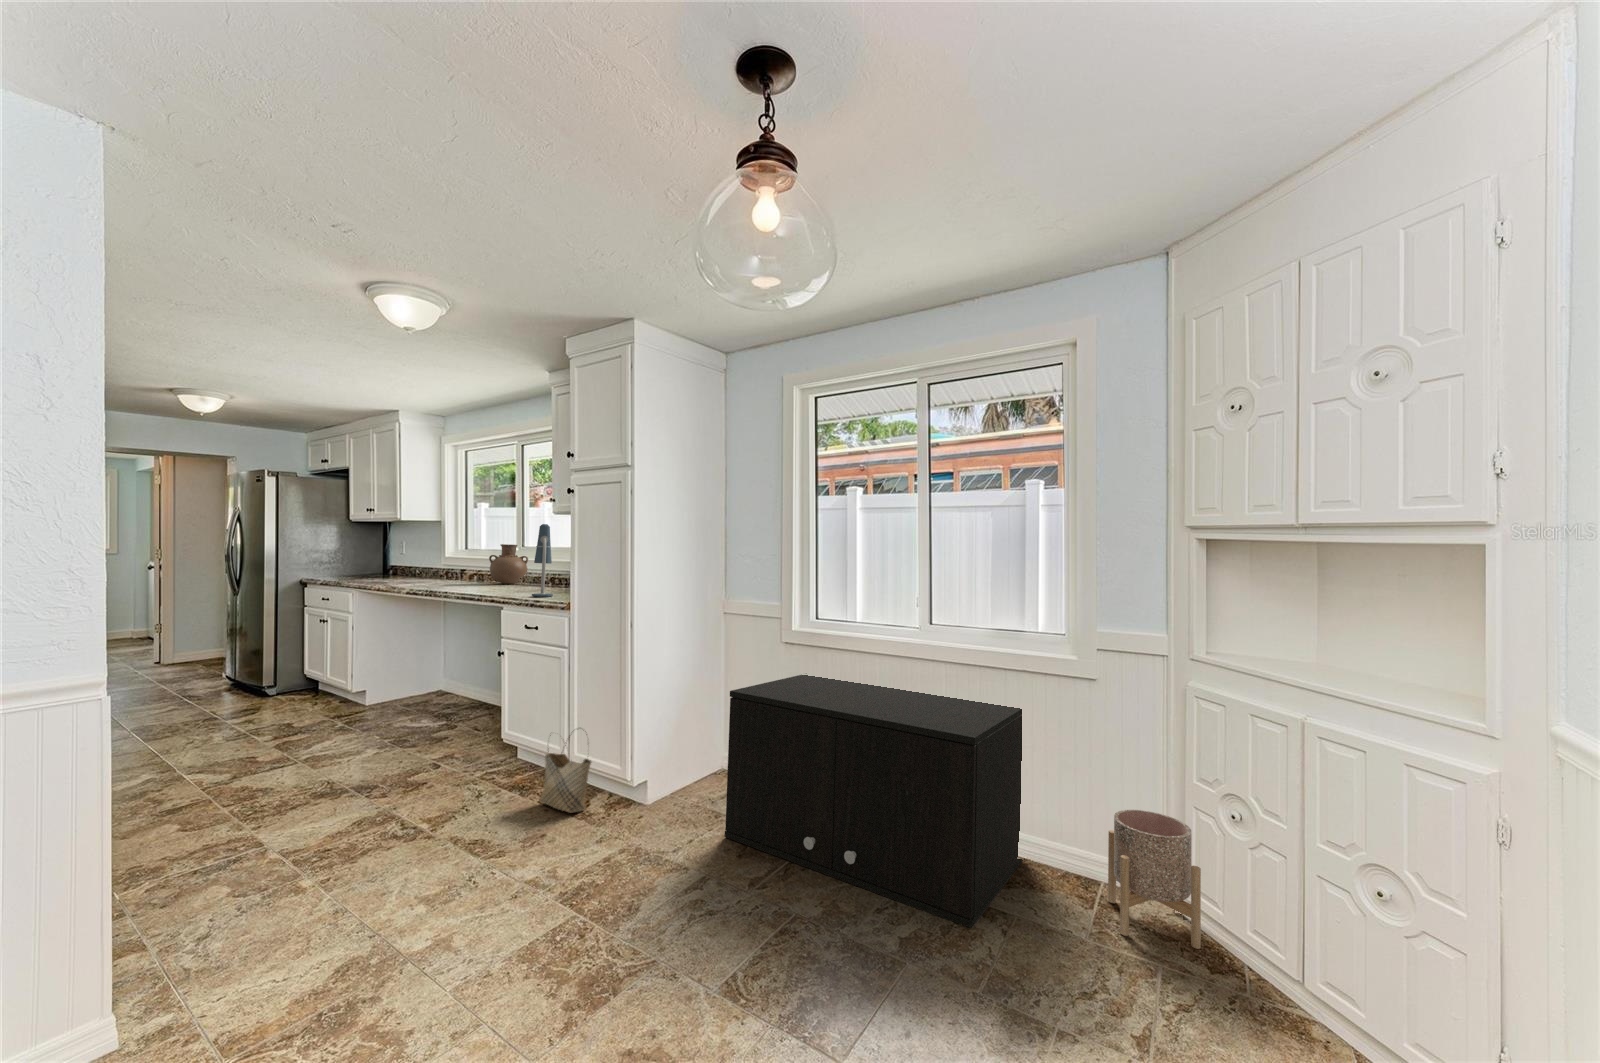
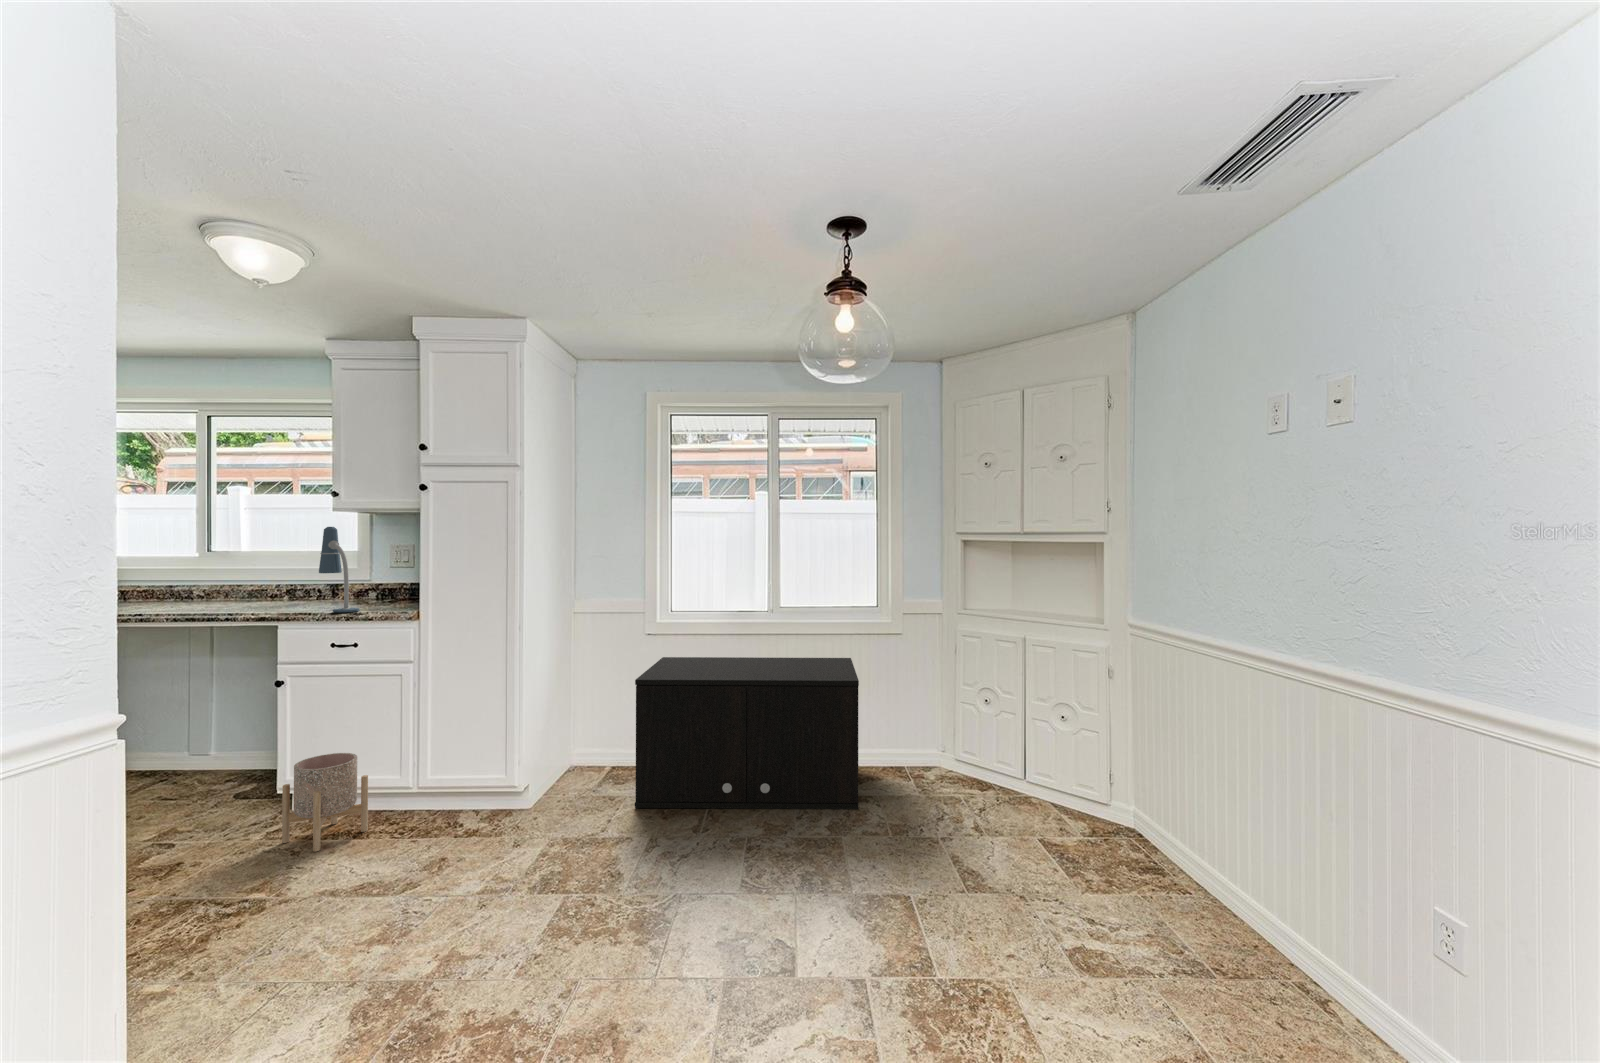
vase: present [489,544,528,584] -> none [164,548,227,600]
woven basket: present [540,731,591,813] -> none [412,744,476,830]
planter: present [1108,810,1201,949] -> present [282,753,368,852]

